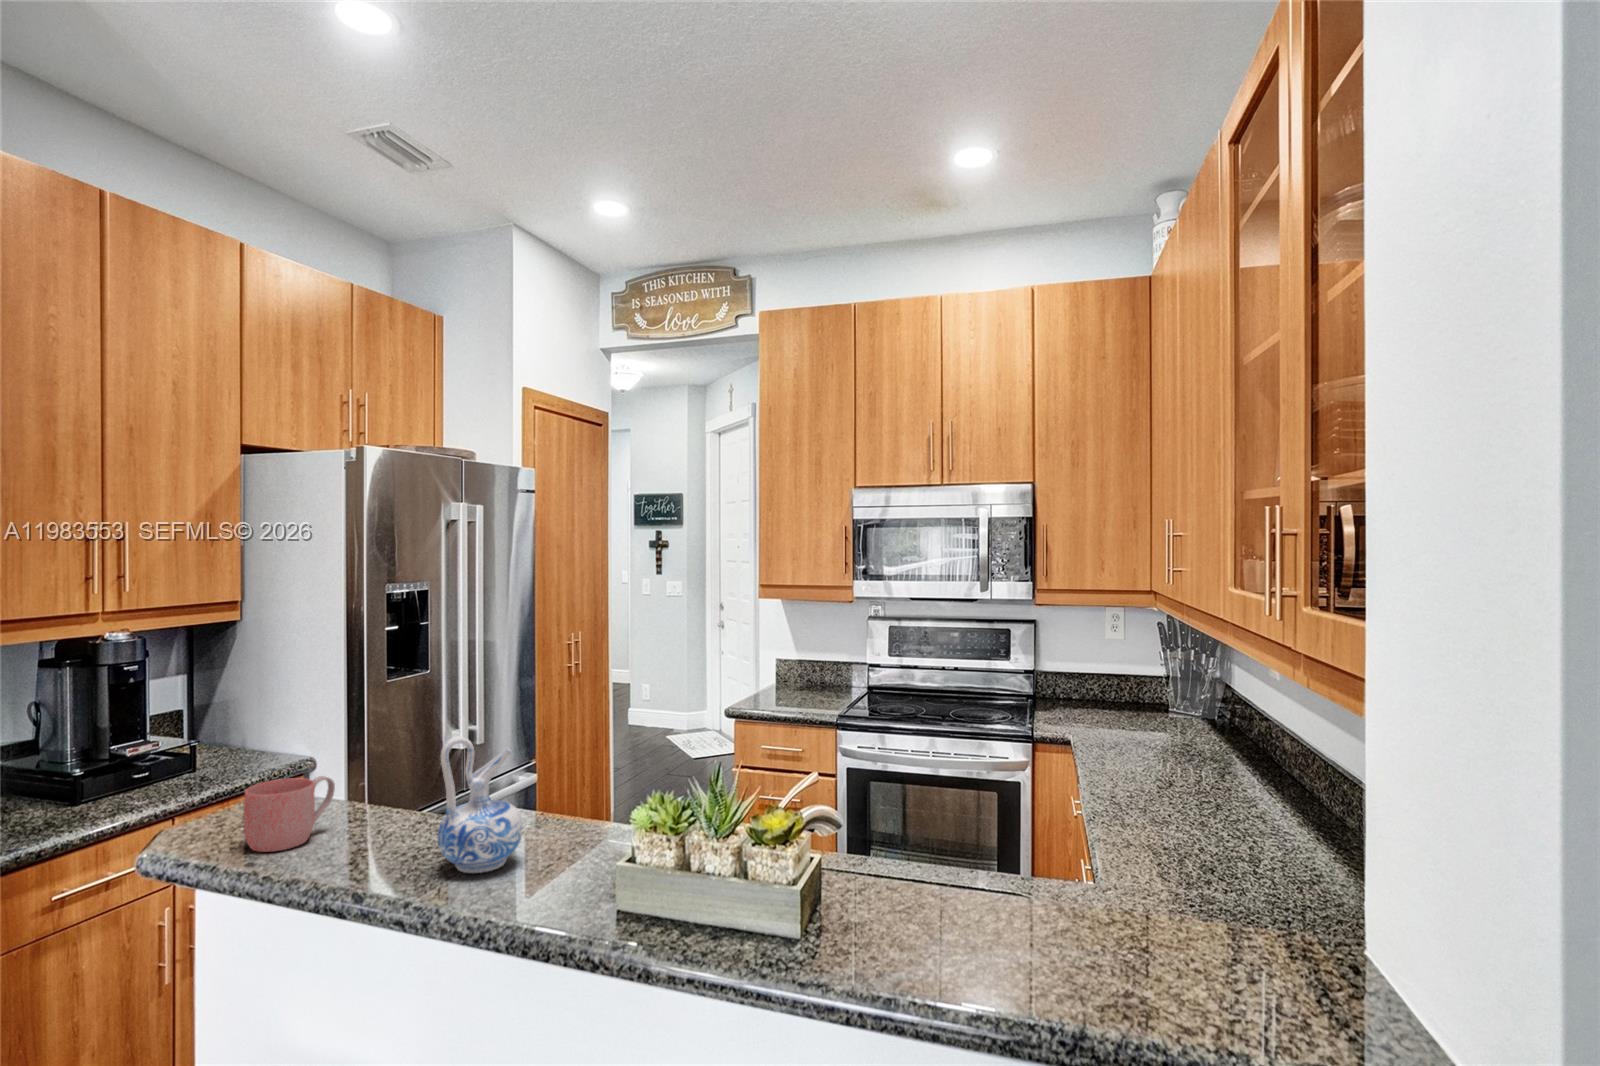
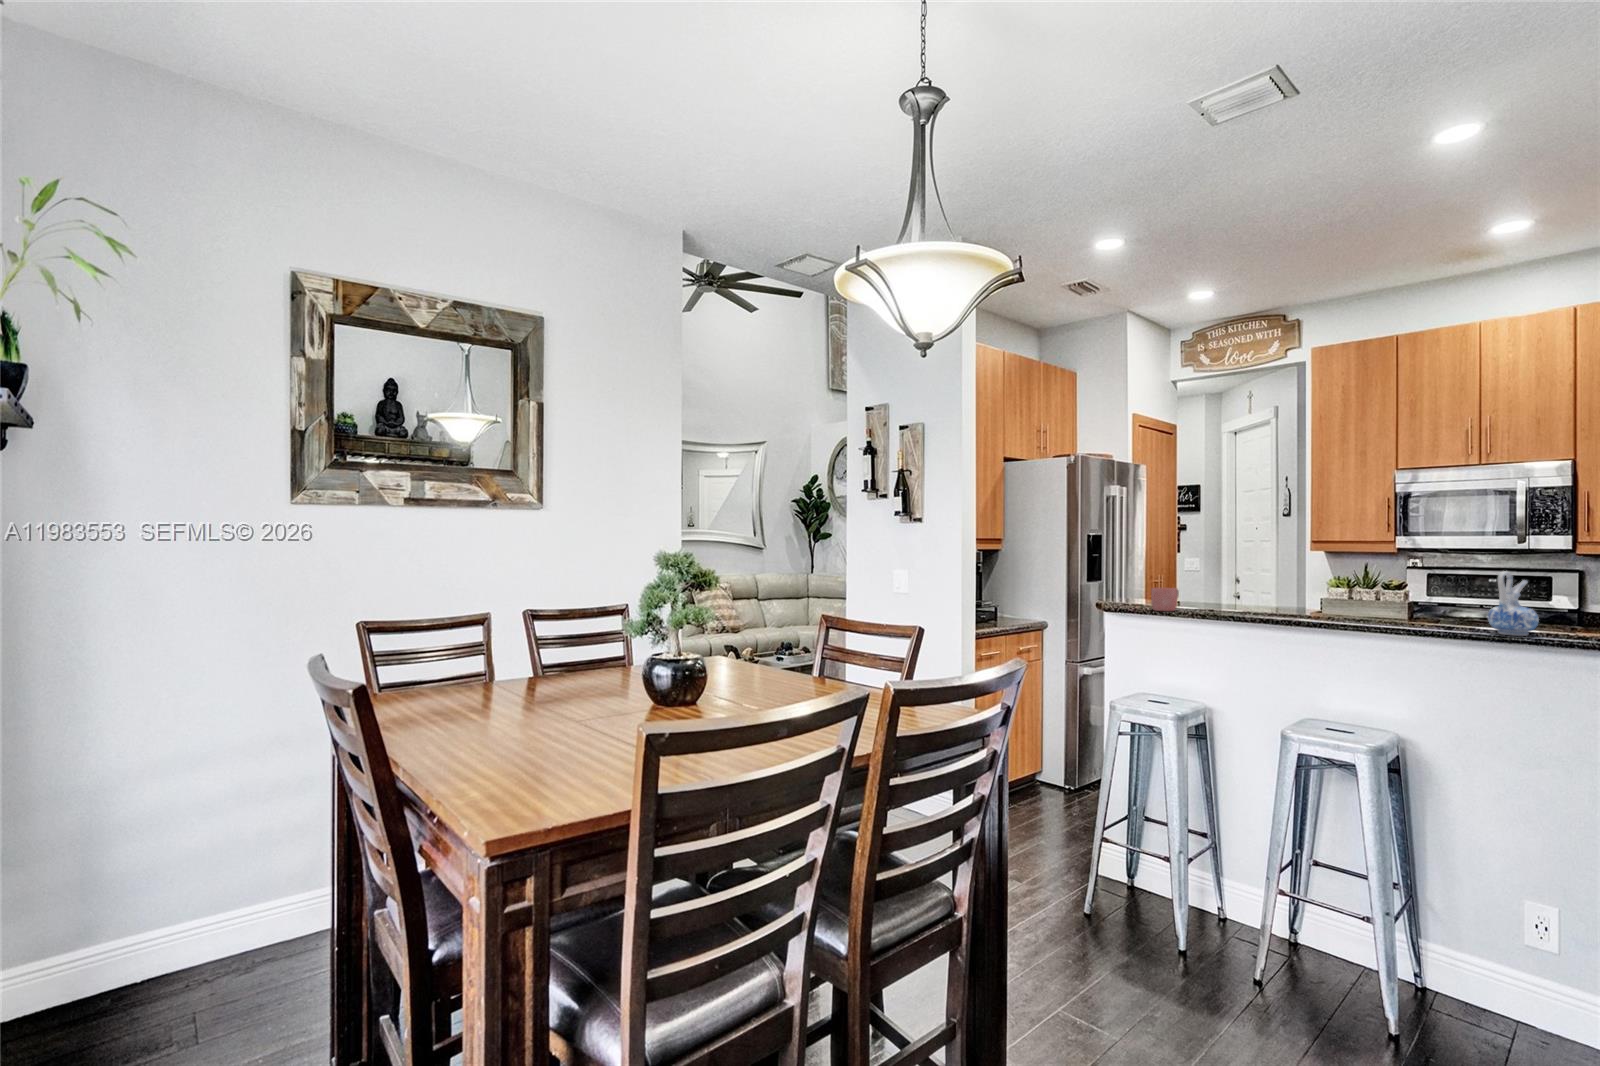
ceramic pitcher: present [437,736,523,873] -> present [1488,571,1539,636]

